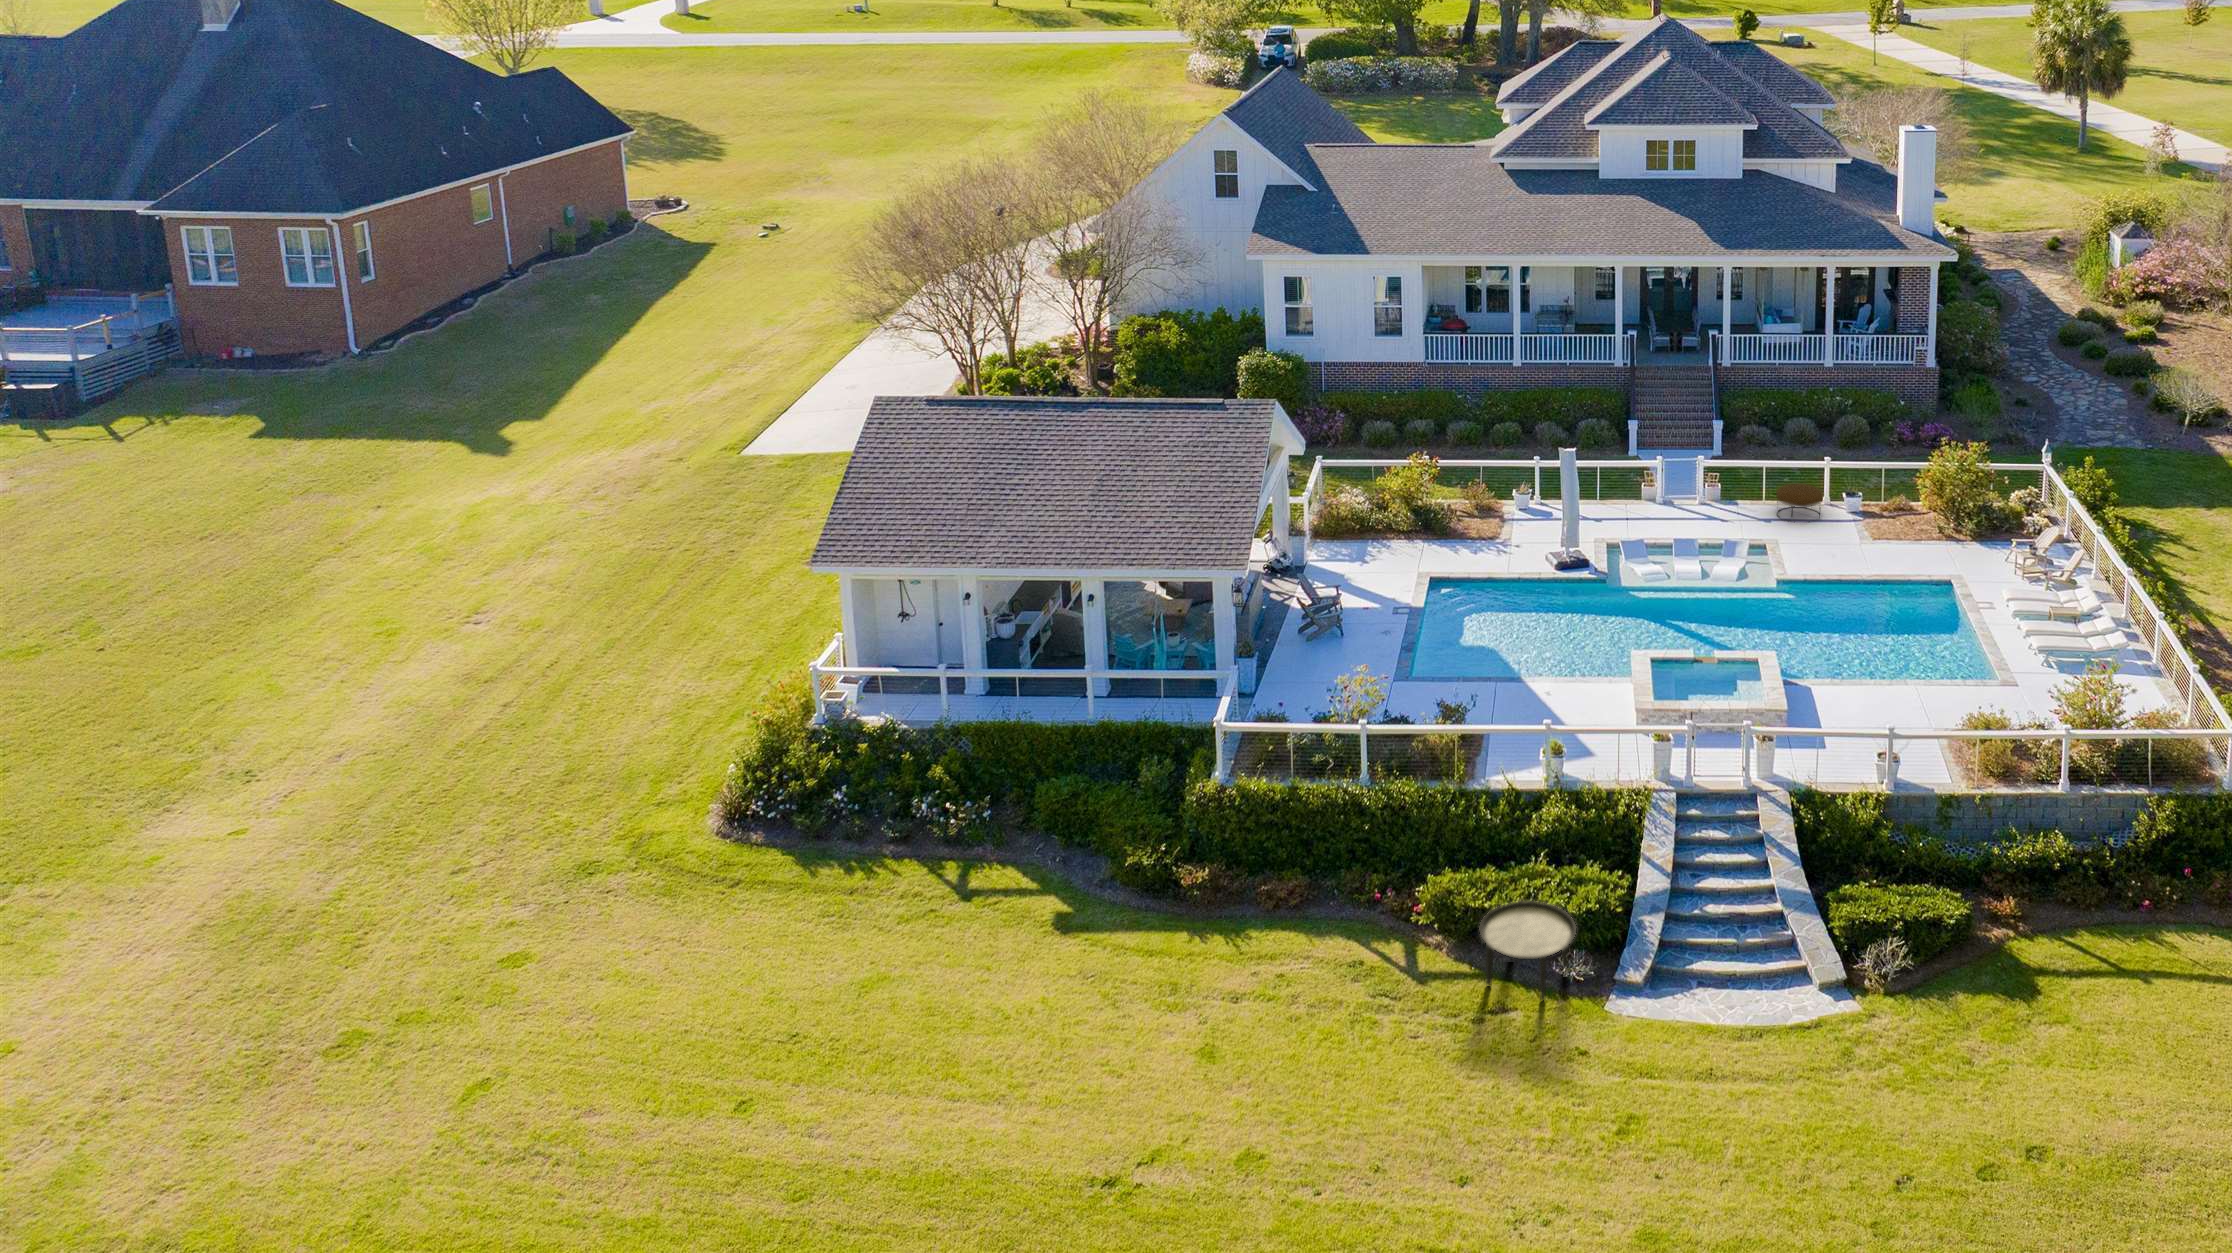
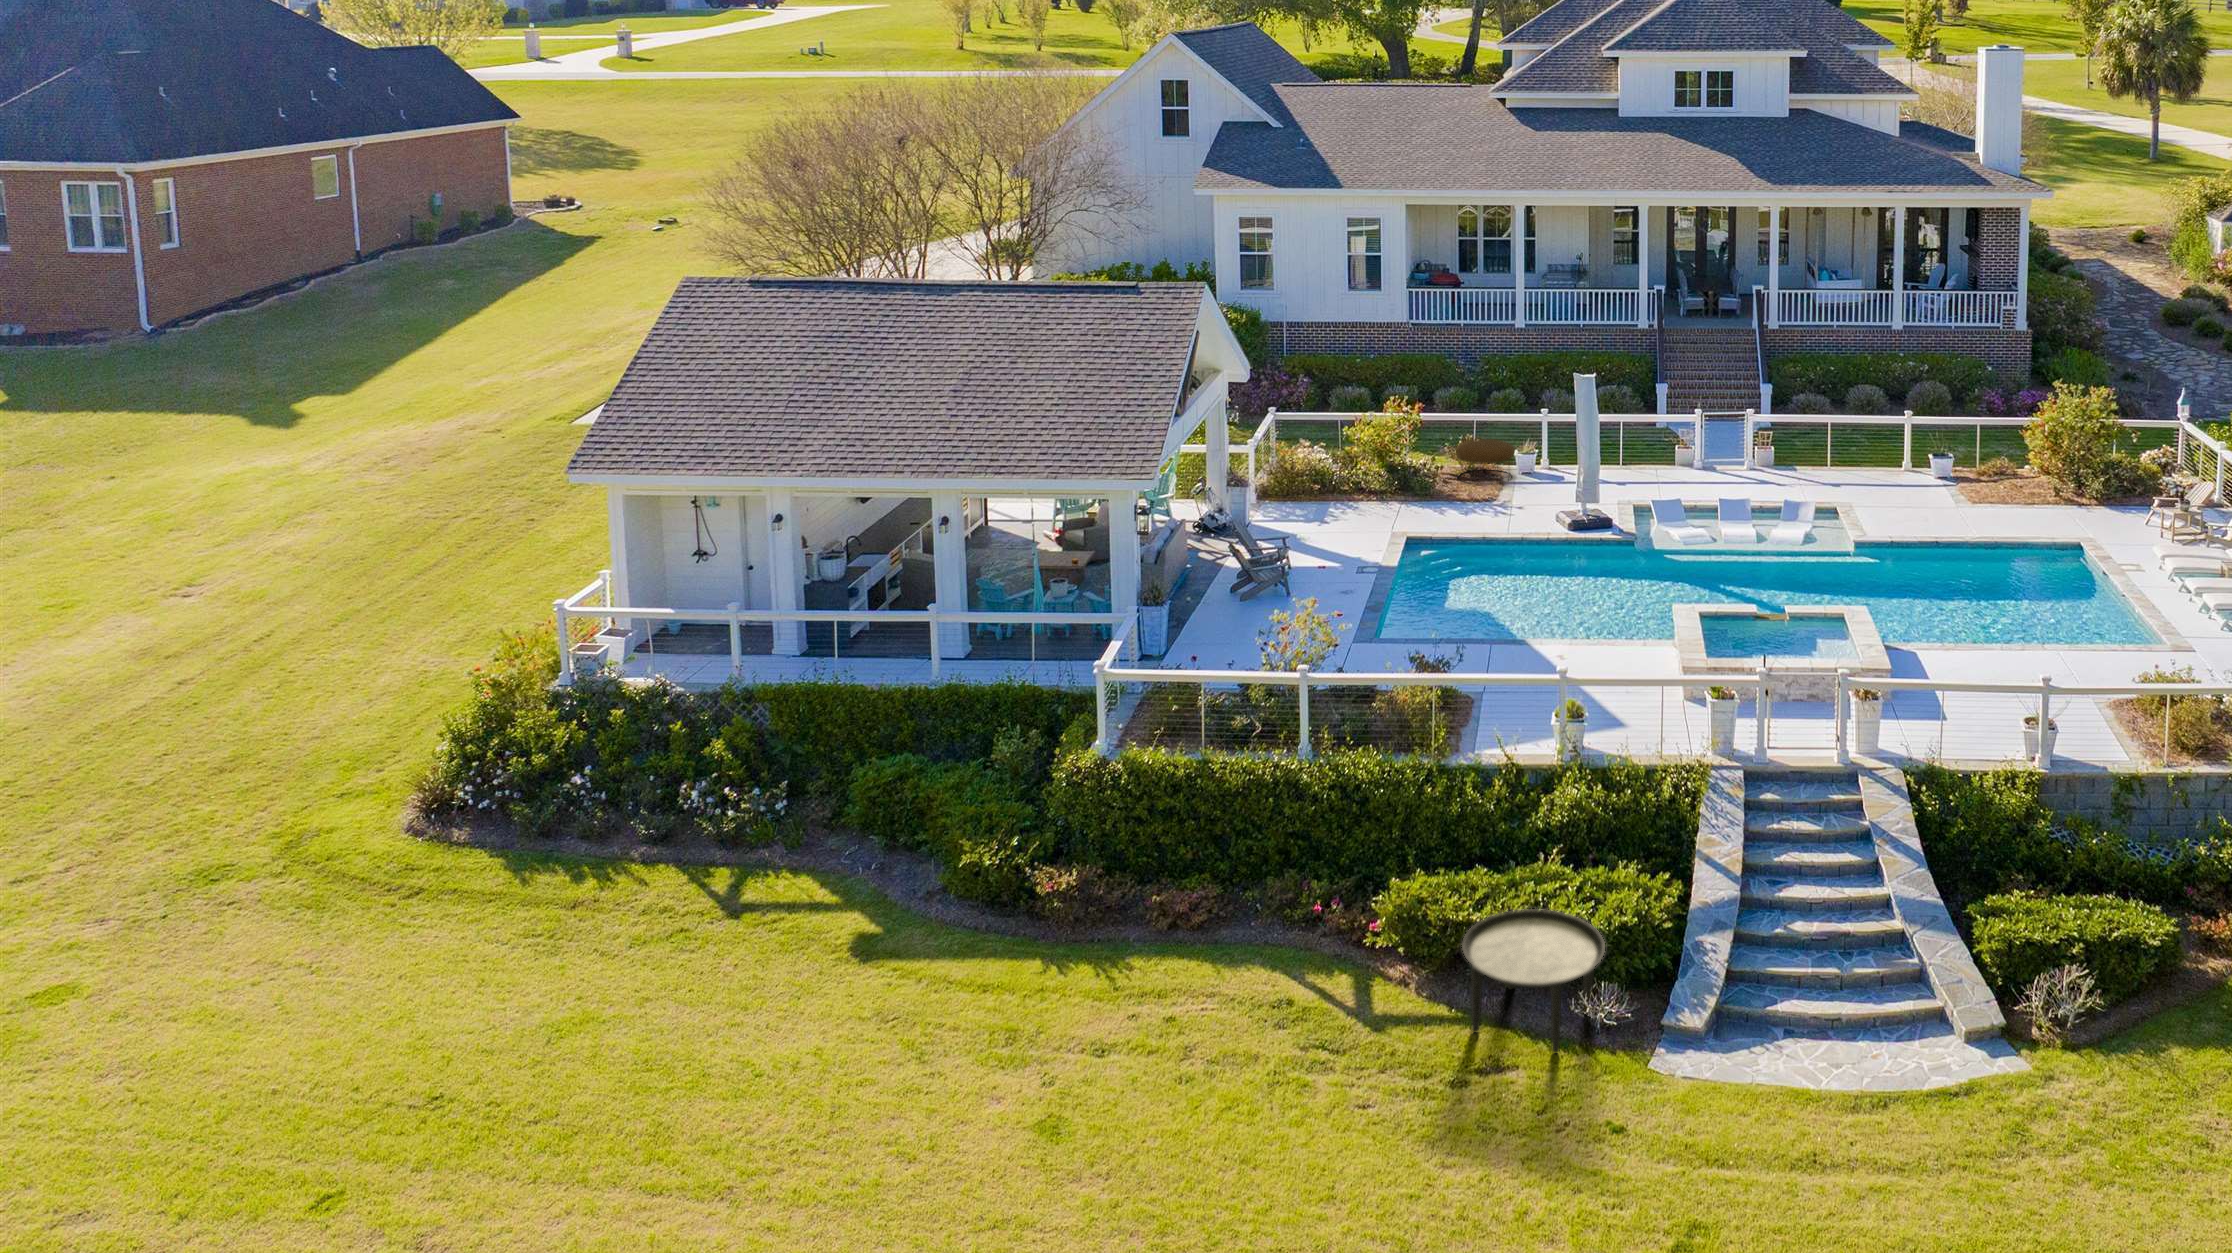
ottoman: present [1776,483,1823,523] -> present [1456,439,1515,485]

